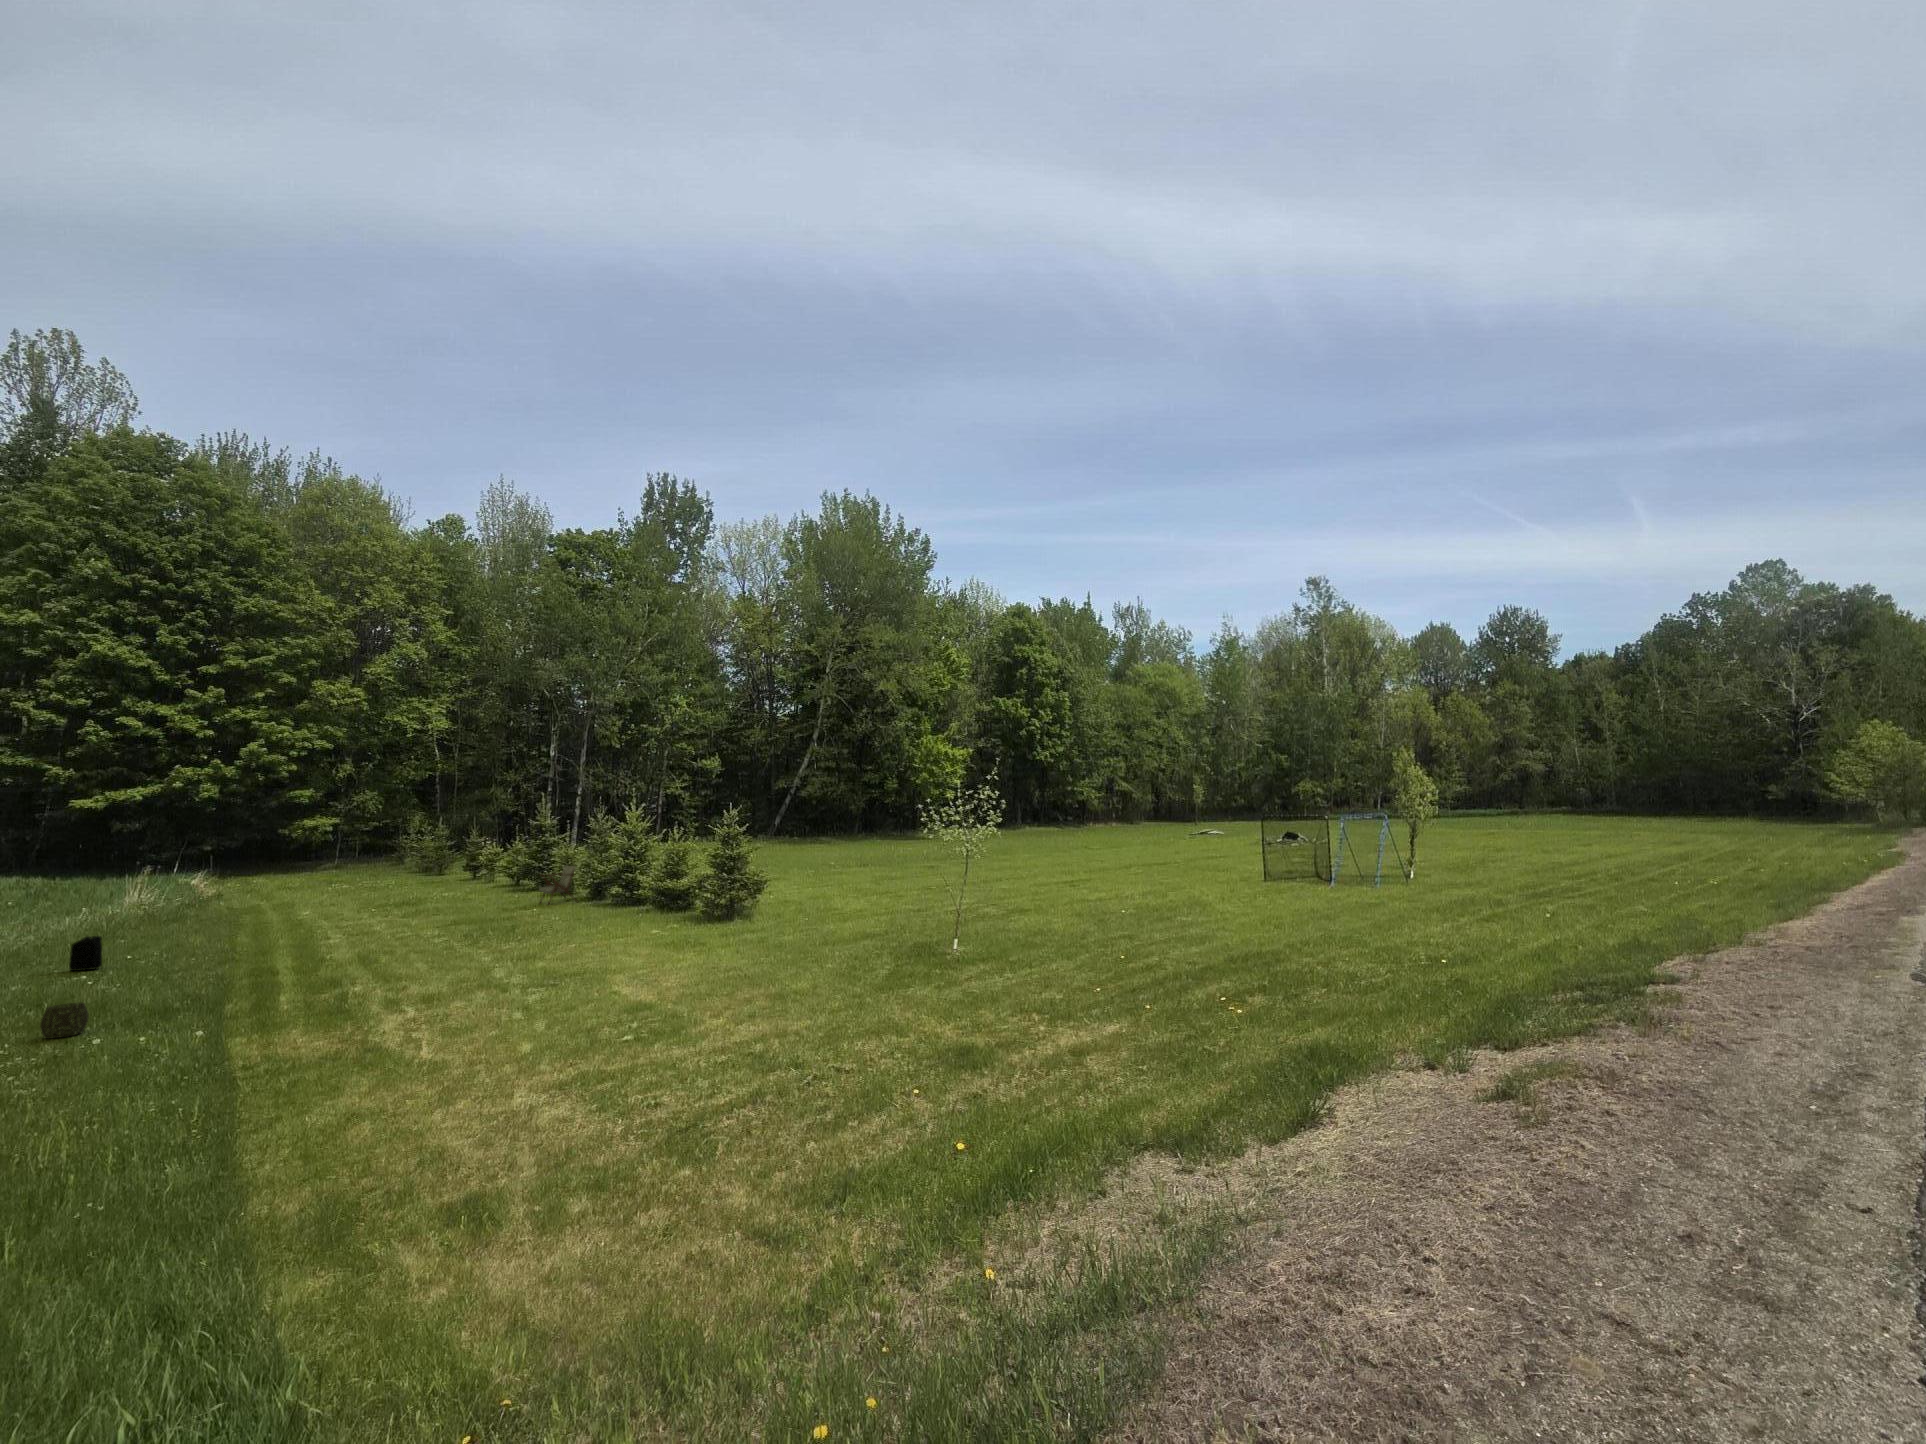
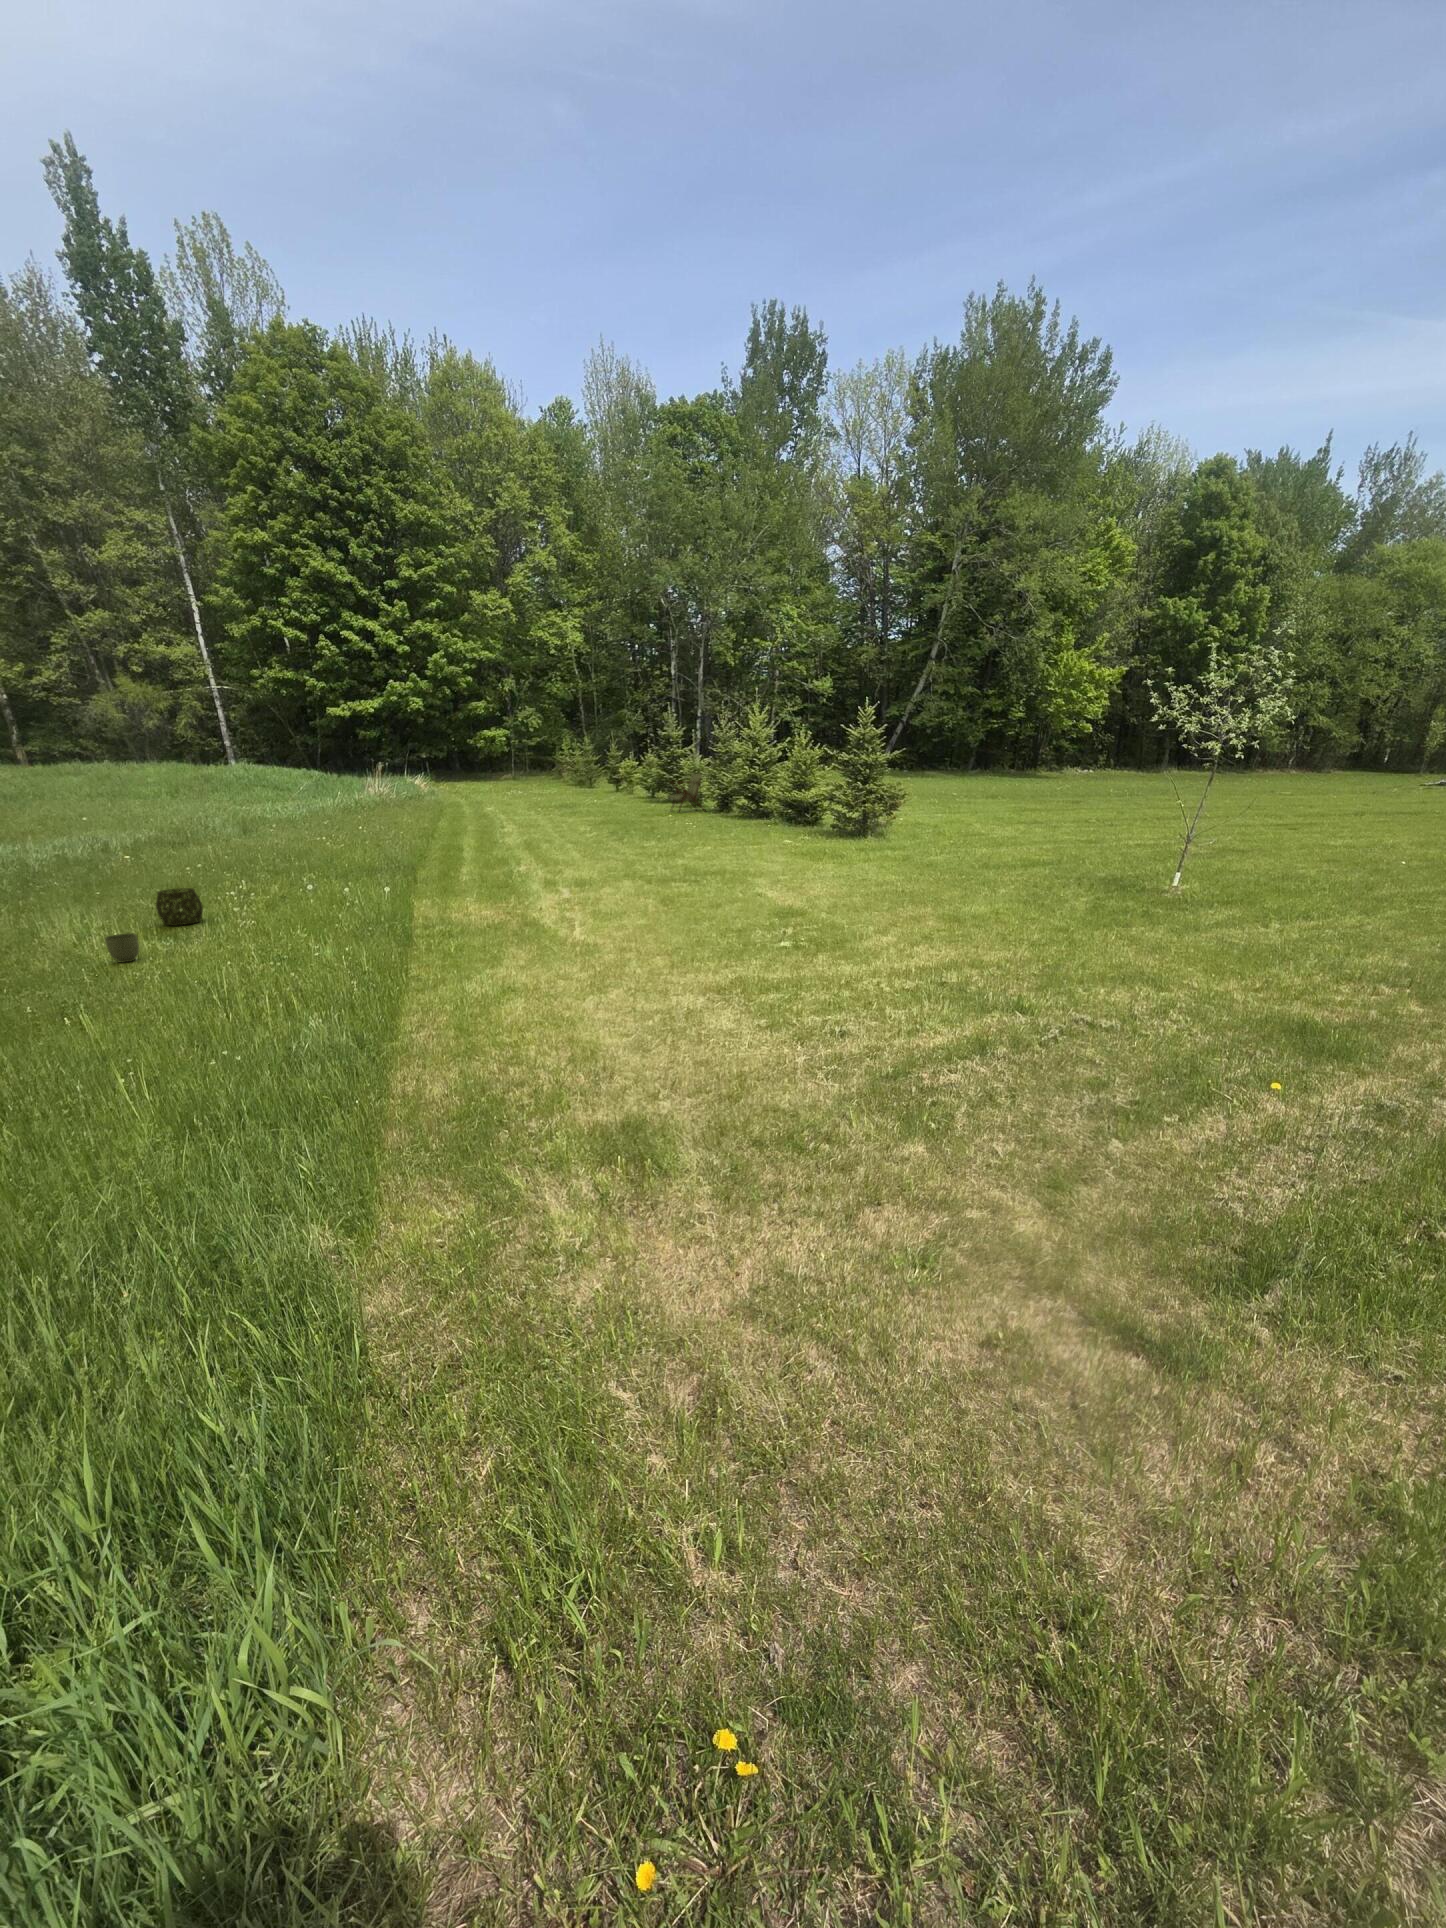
backpack: present [69,936,102,971] -> none [251,817,282,850]
planter: none [34,1038,65,1064] -> present [105,933,139,963]

